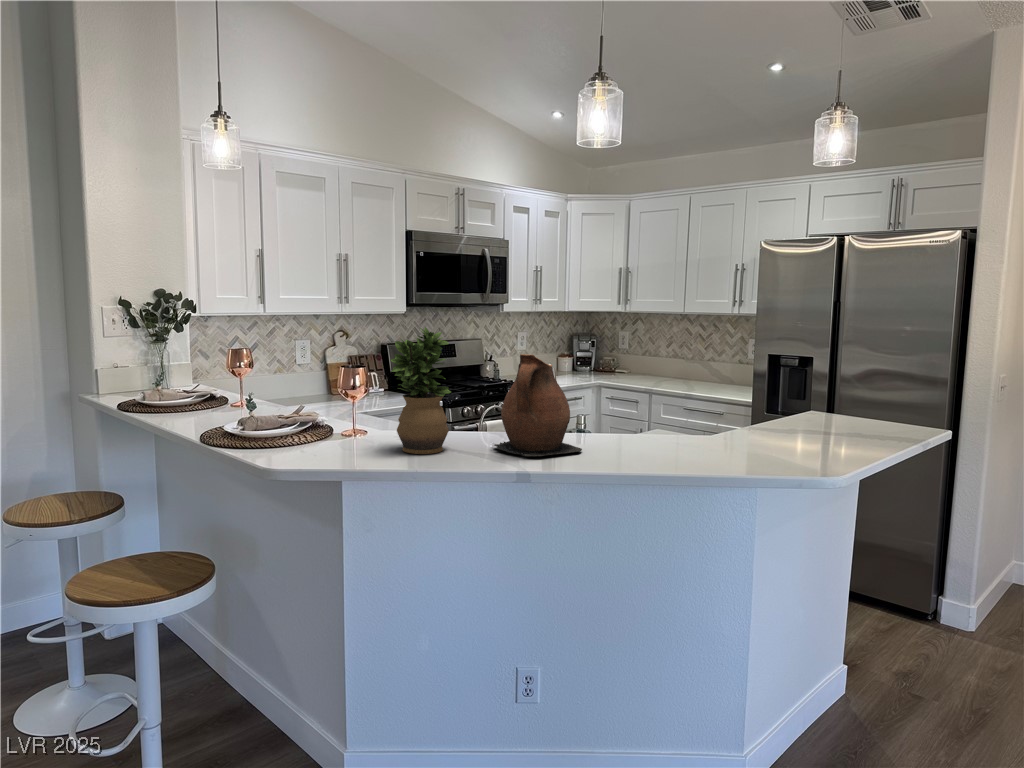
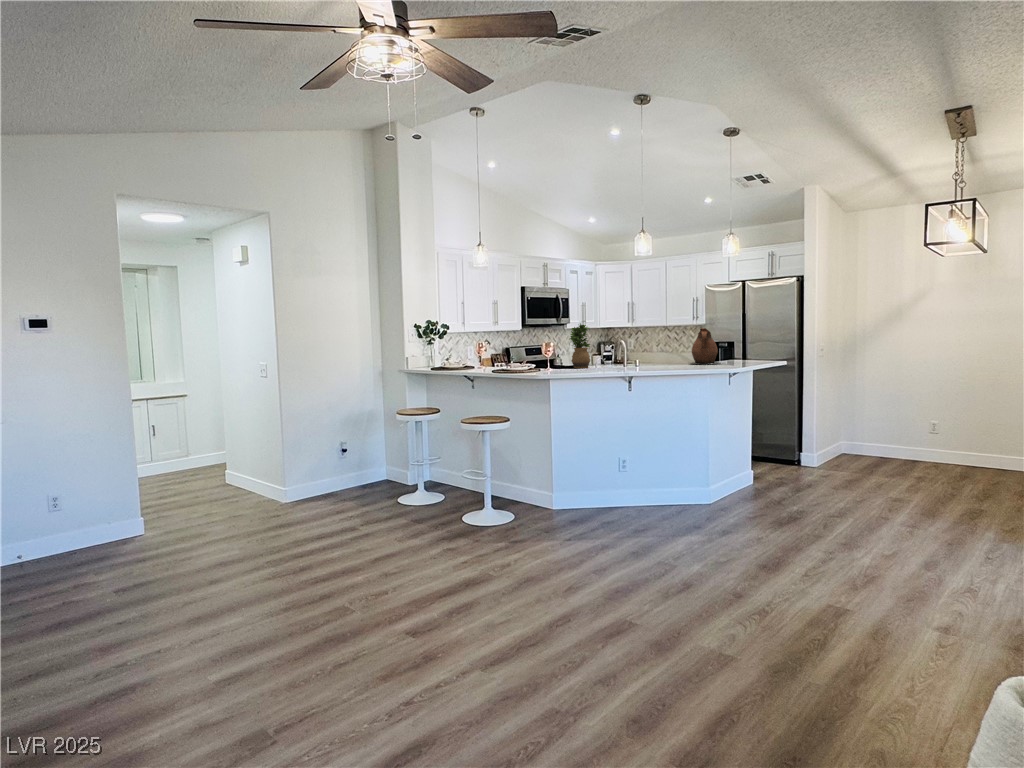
ceramic pitcher: present [494,354,582,456] -> present [691,328,718,364]

